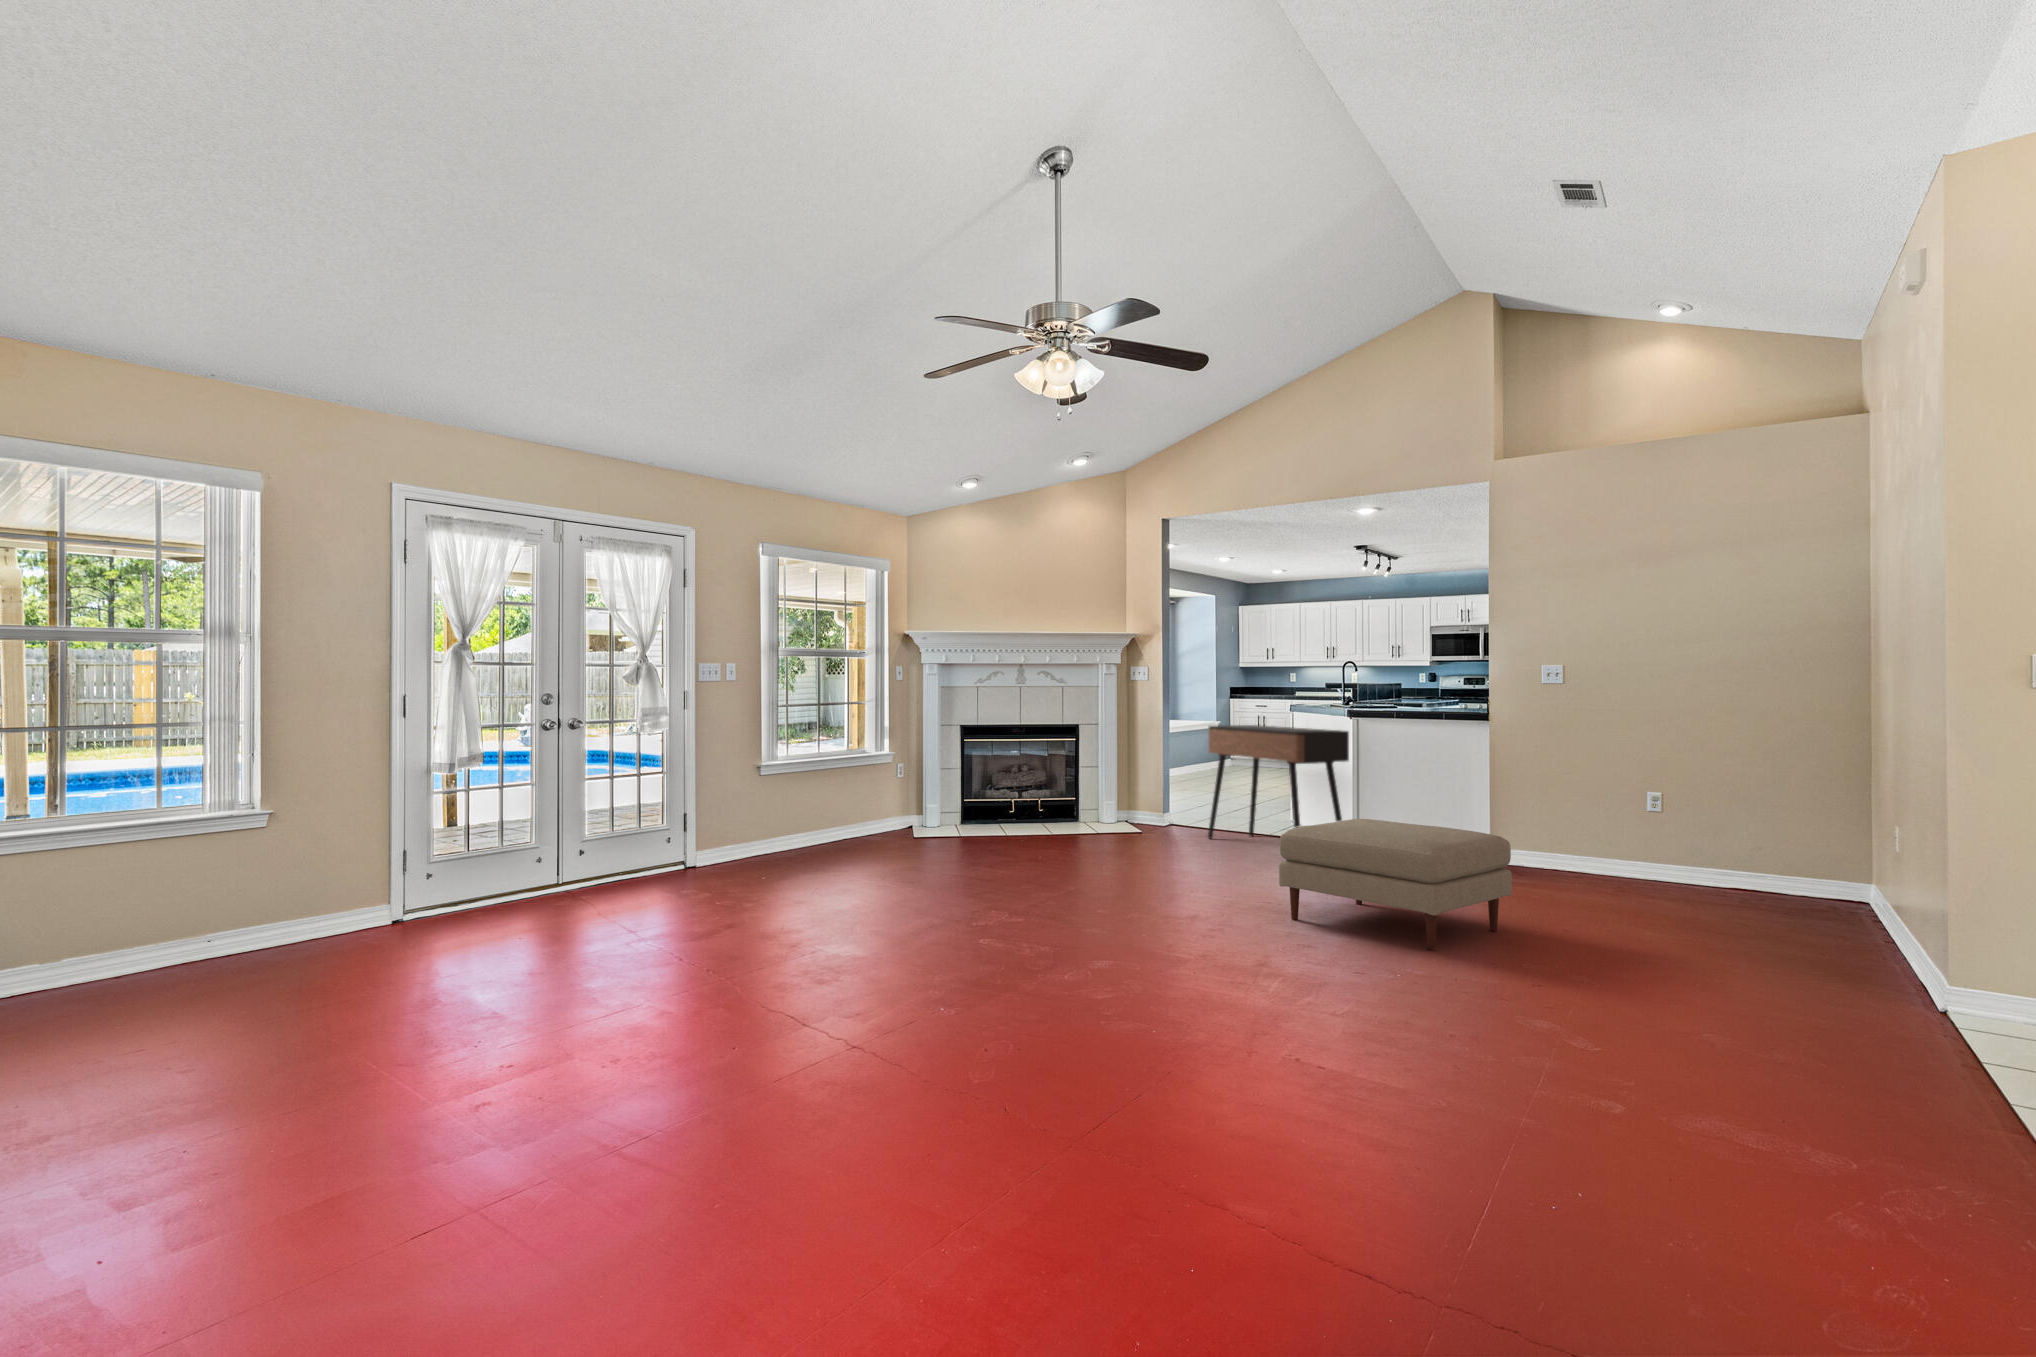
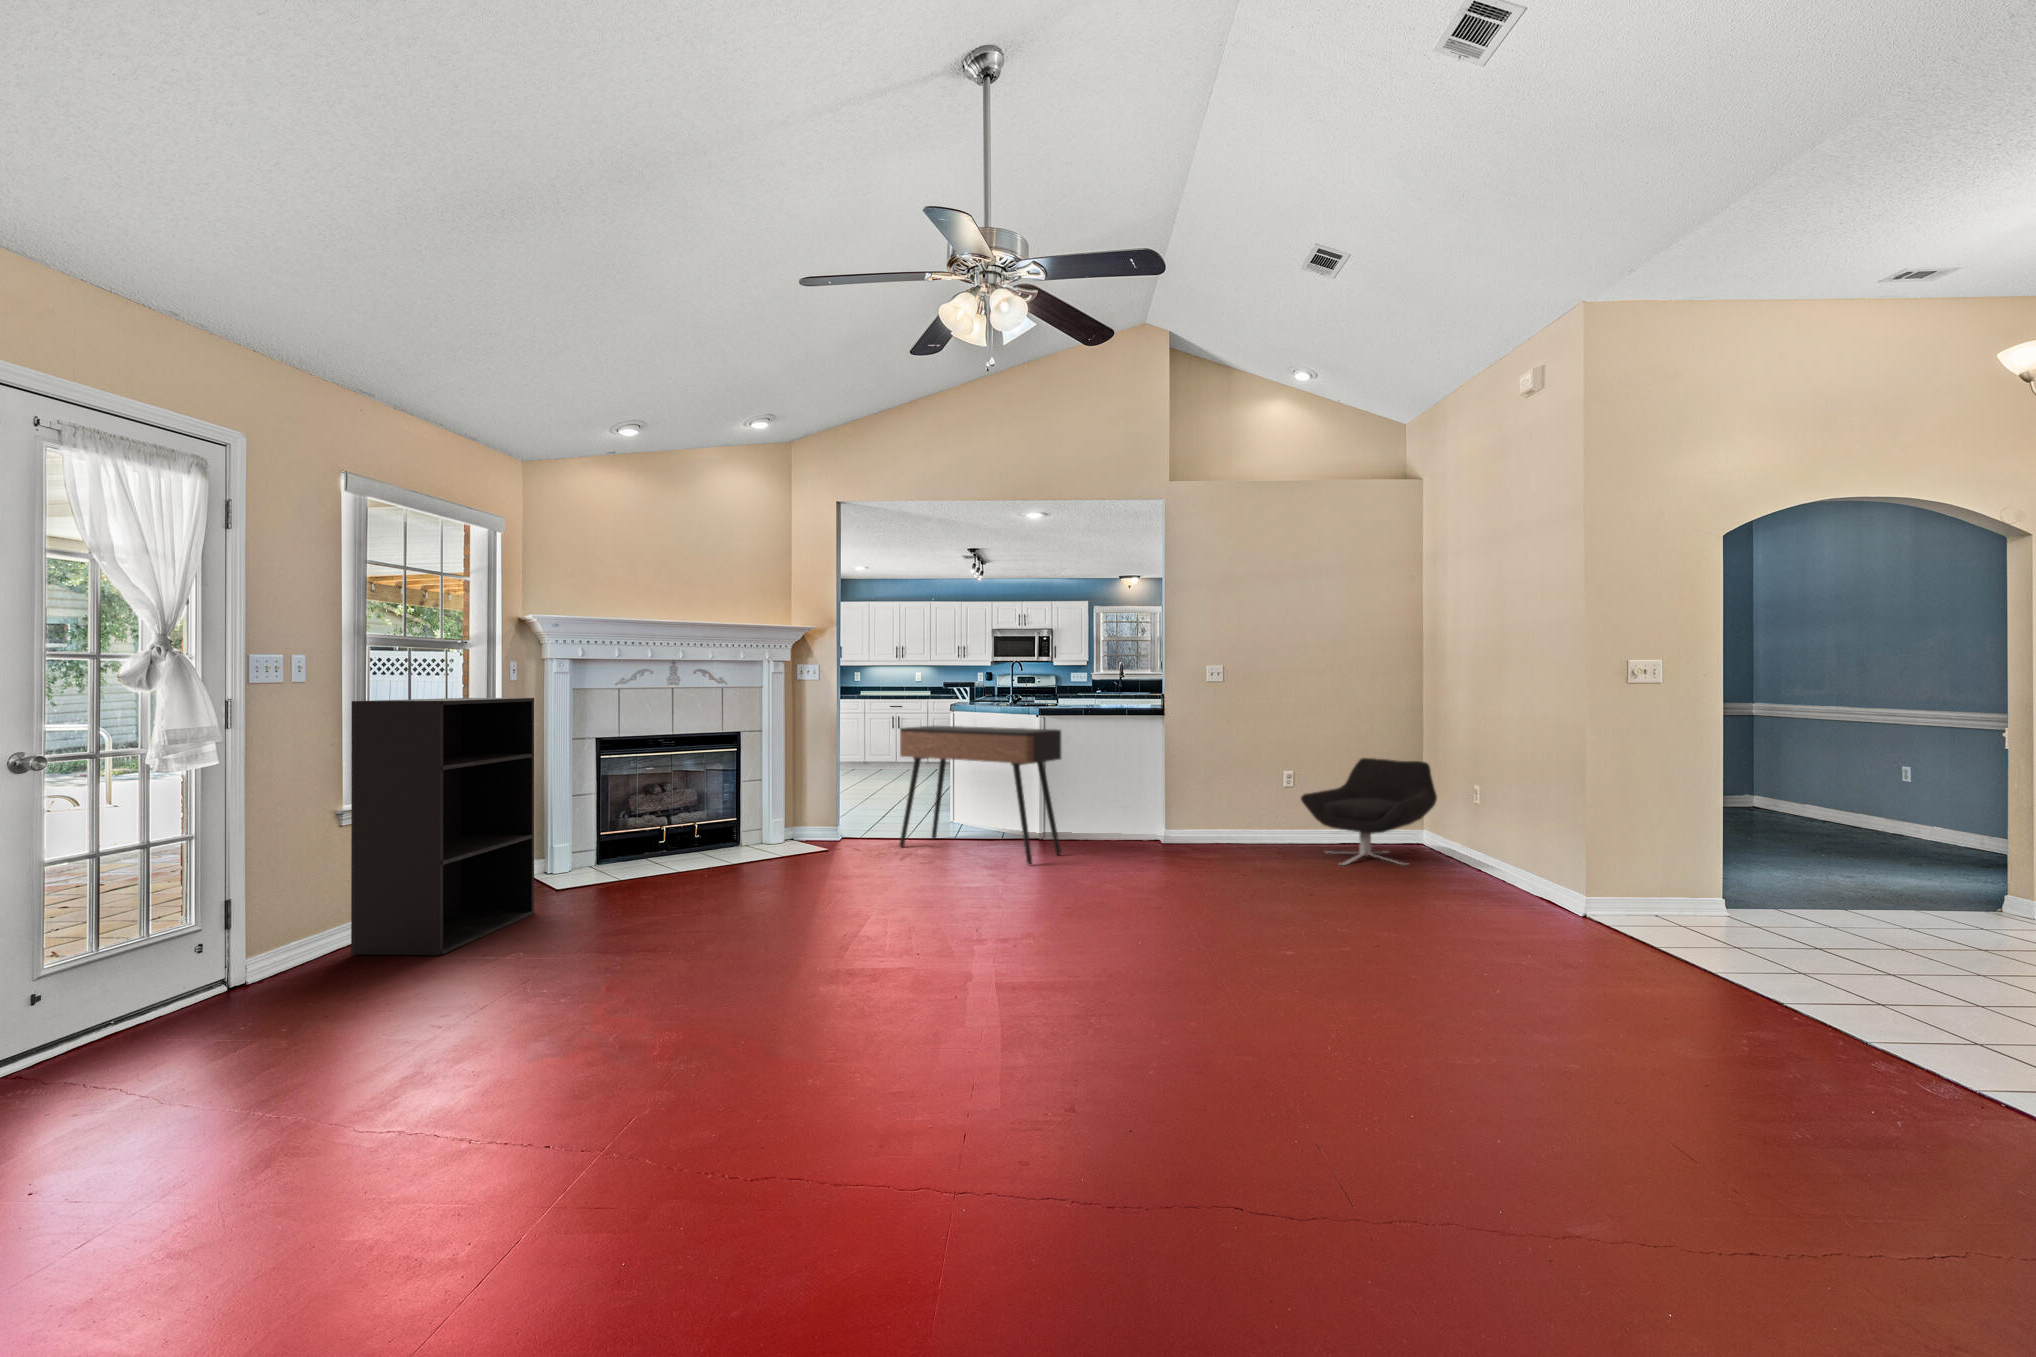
bookshelf: none [778,691,892,861] -> present [351,698,534,955]
lounge chair: none [1639,780,1835,913] -> present [1301,758,1437,865]
ottoman: present [1279,819,1512,950] -> none [1133,821,1323,951]

